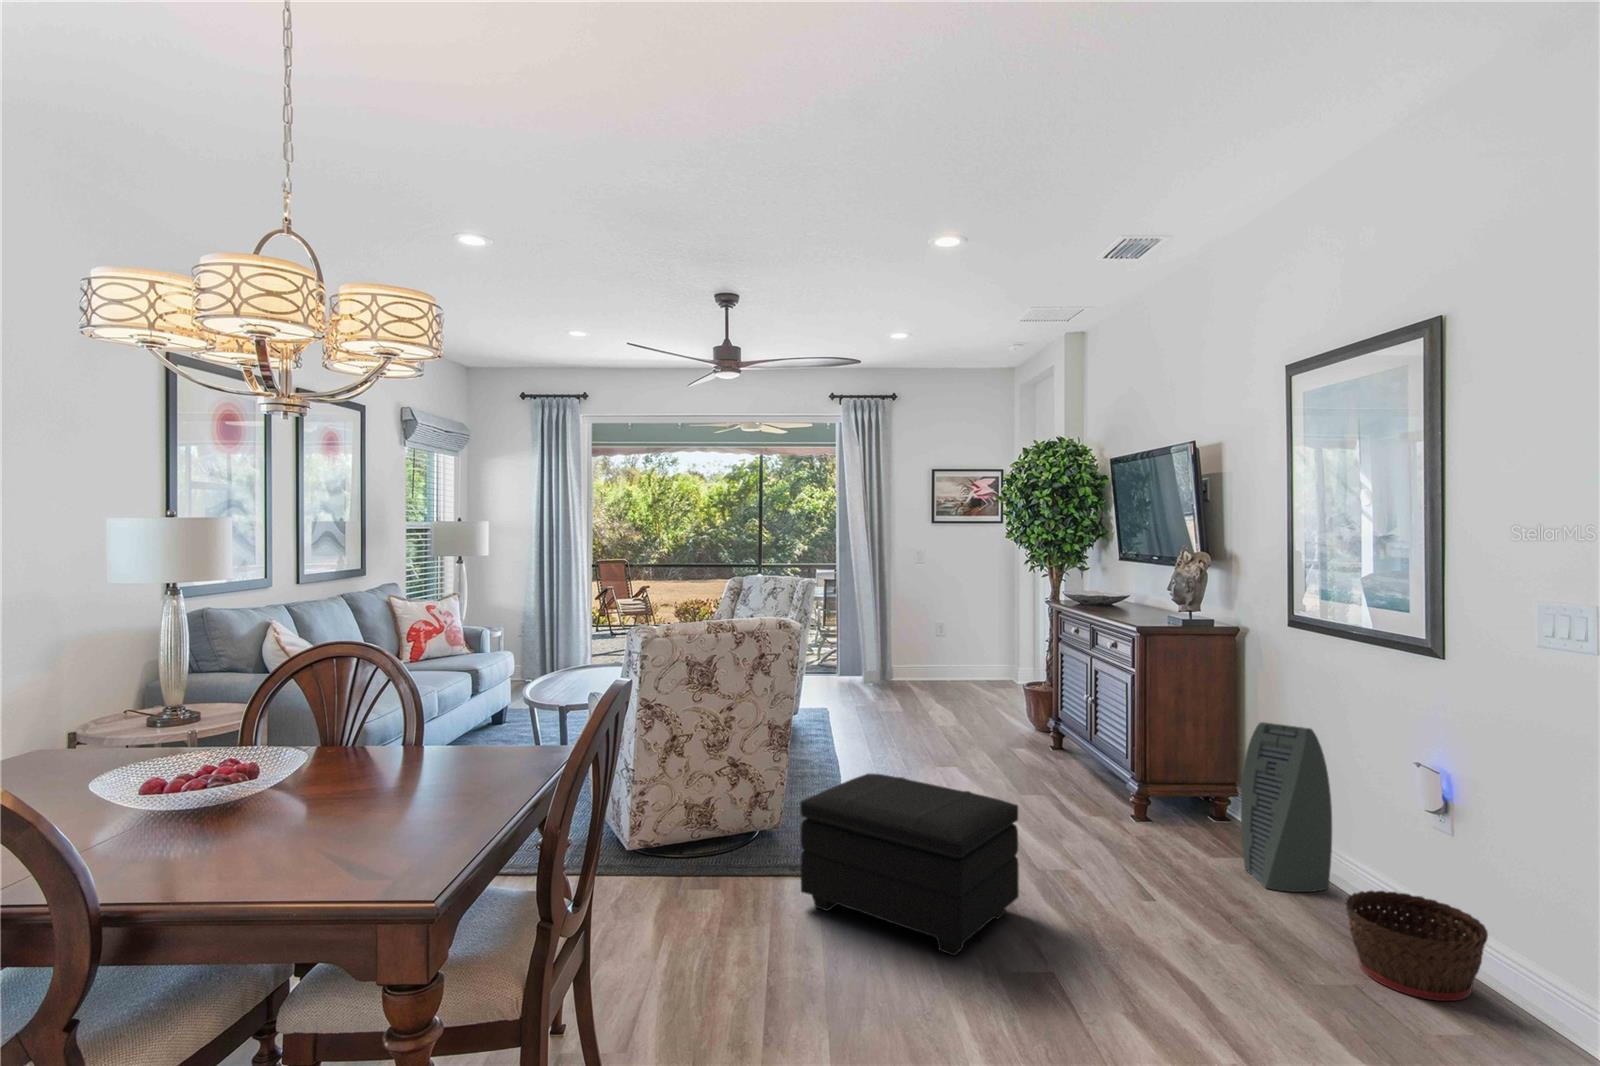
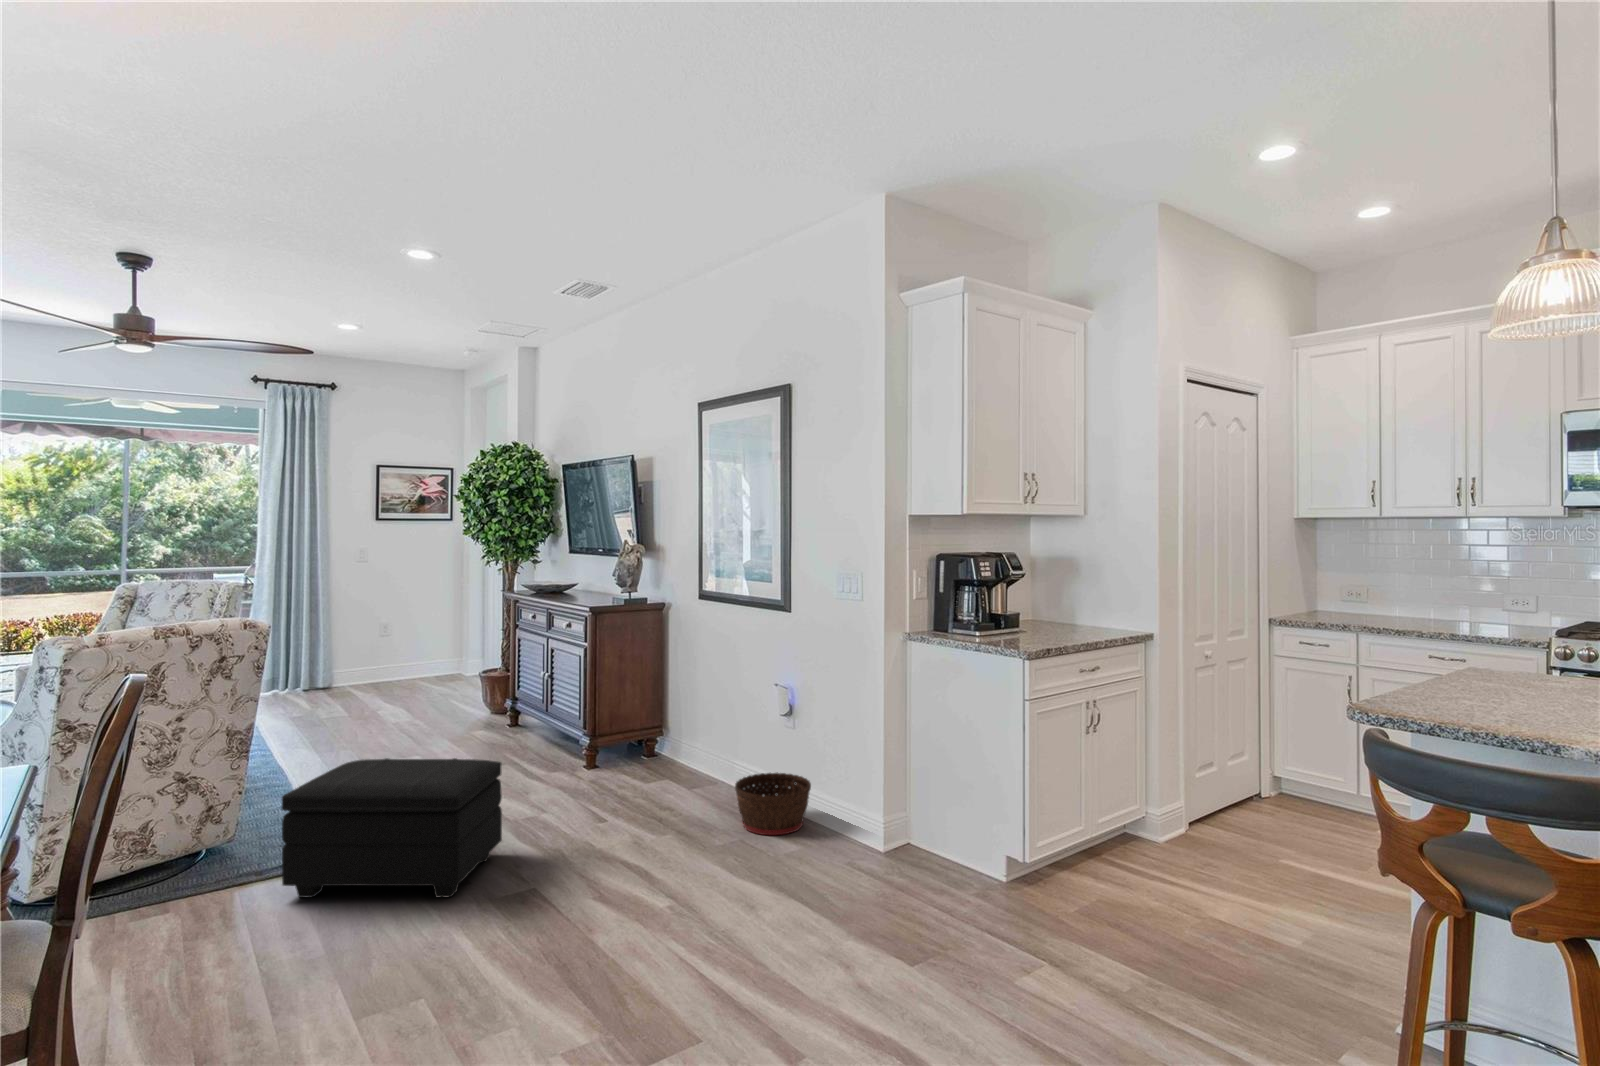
air purifier: present [1241,722,1332,892] -> none [668,672,727,794]

